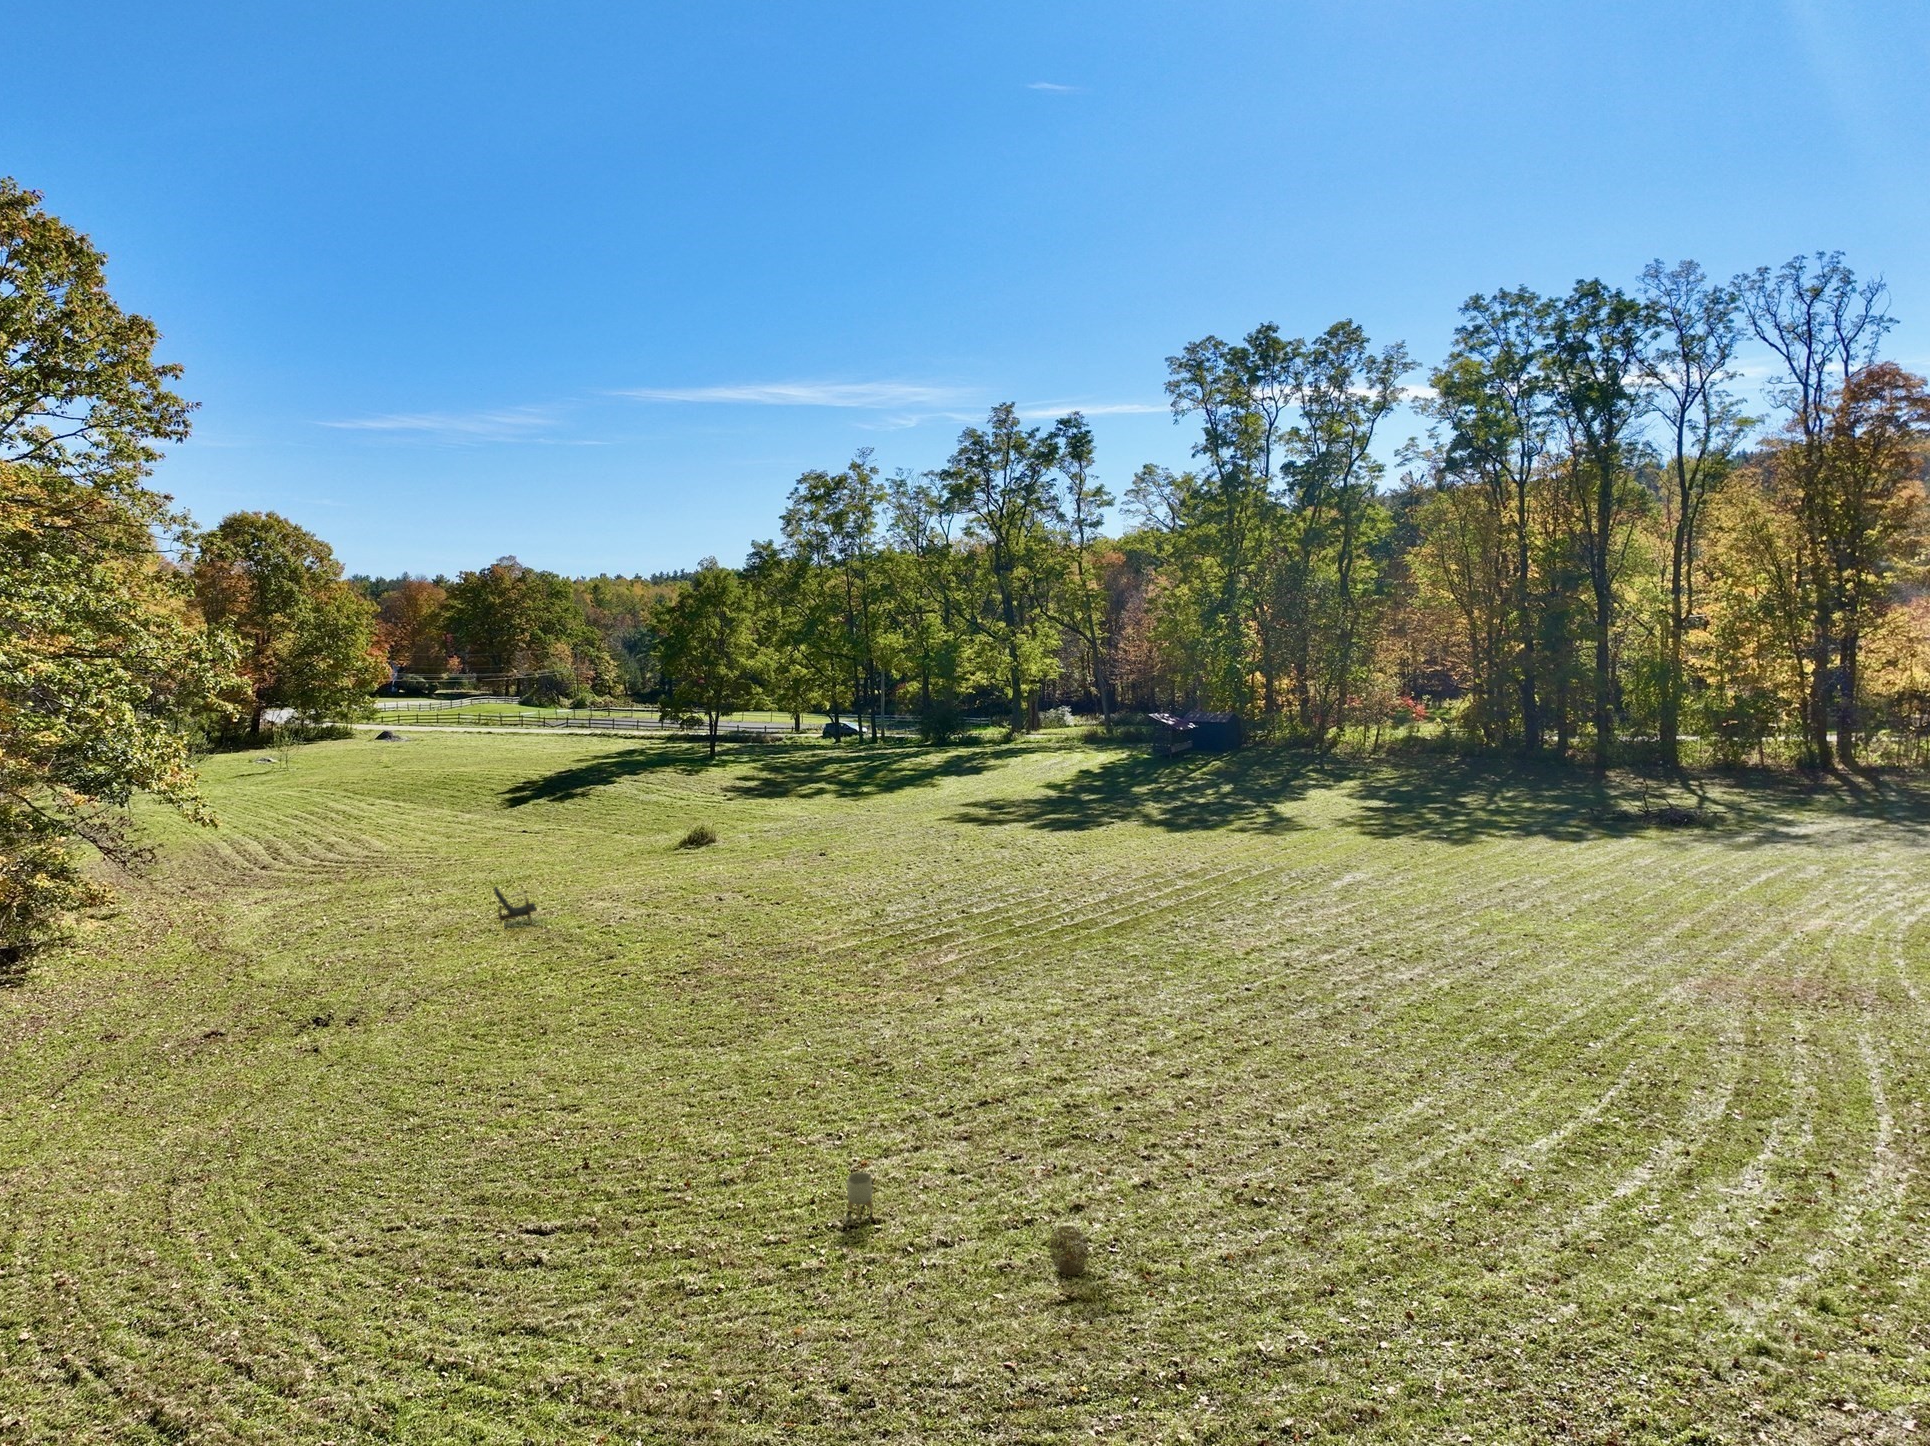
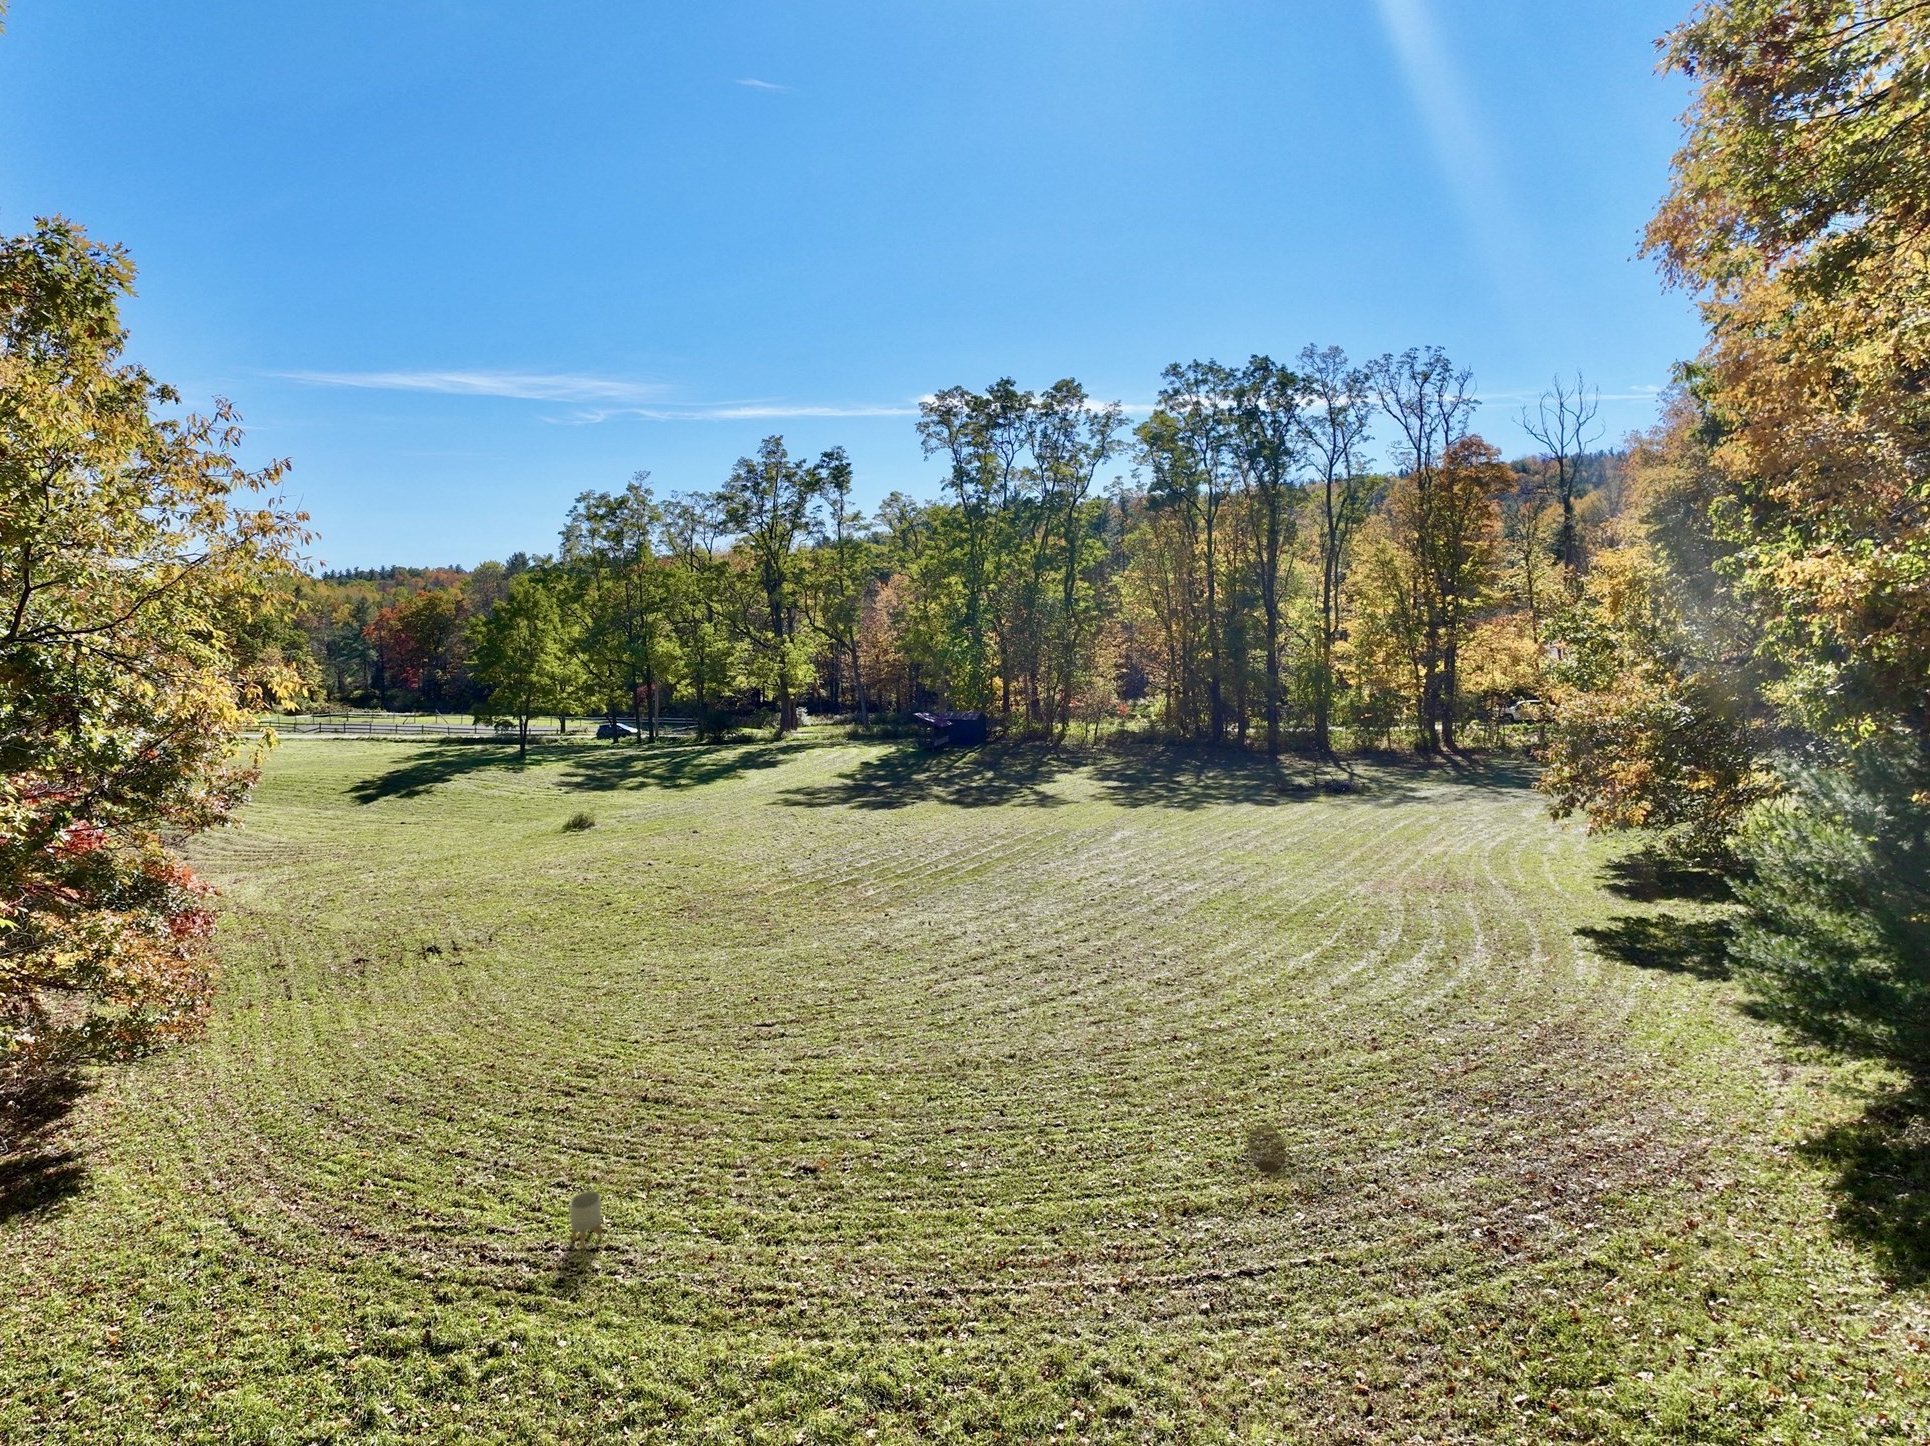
lounge chair: present [494,887,536,925] -> none [218,890,272,938]
woven basket: present [1049,1225,1088,1275] -> present [1248,1125,1286,1172]

